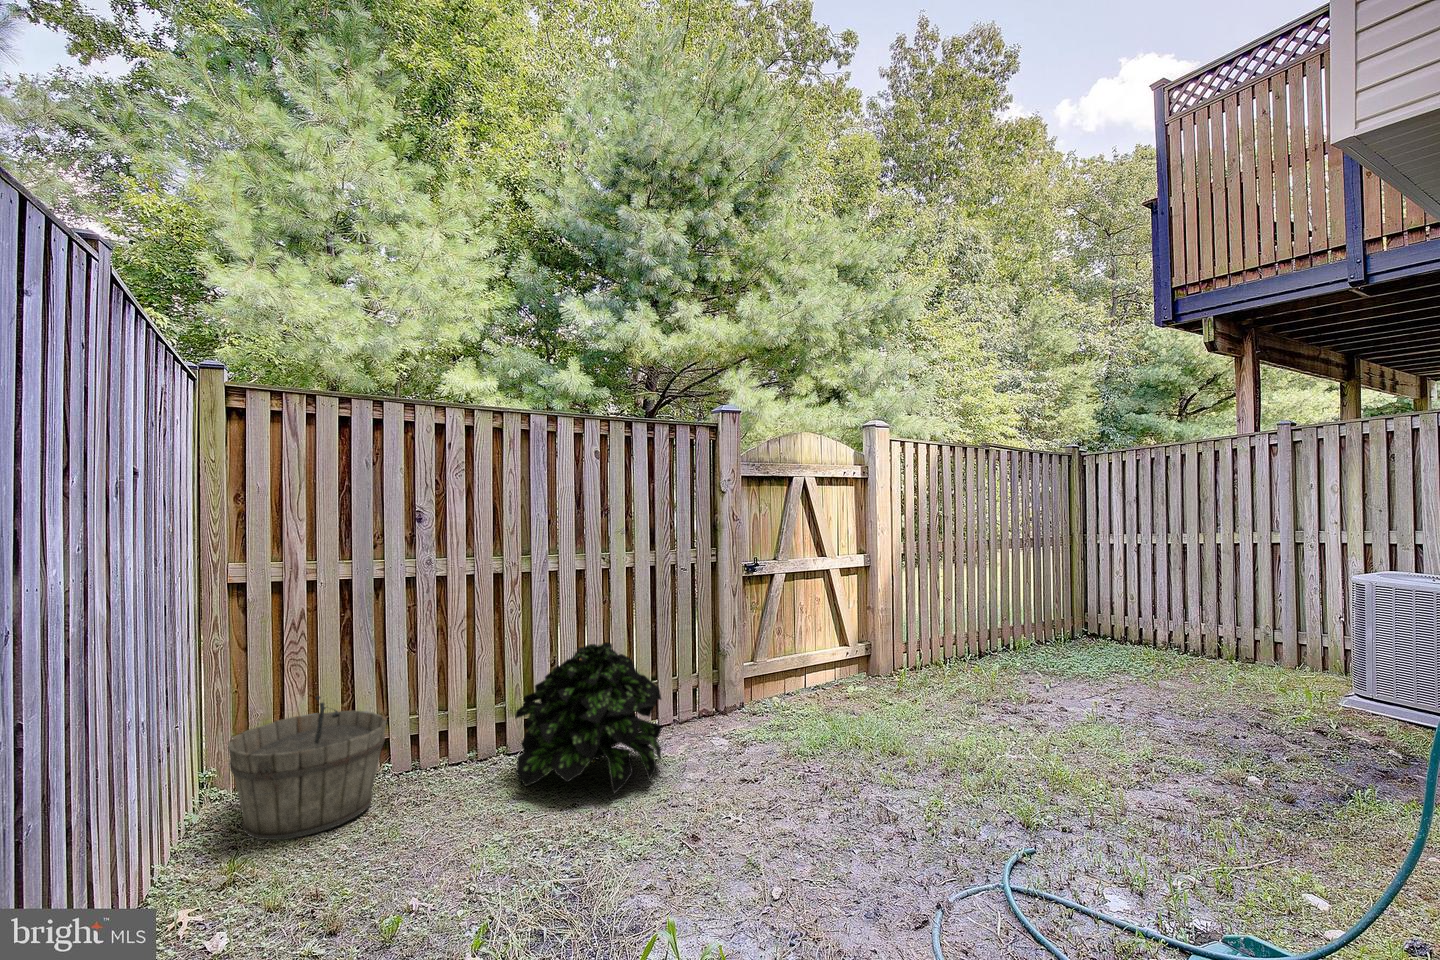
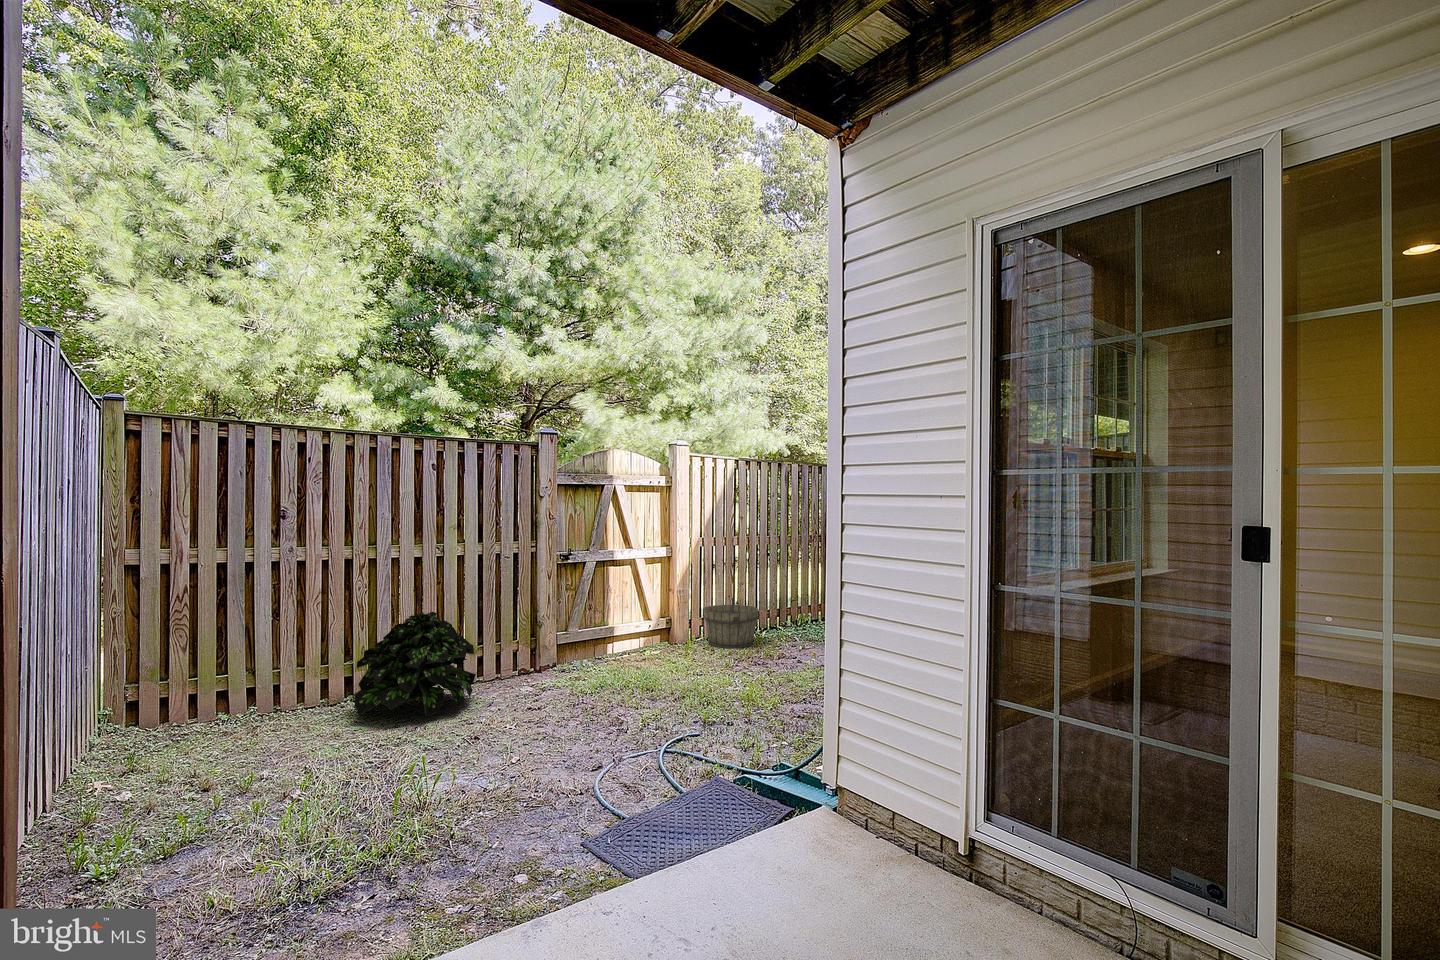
wooden bucket: present [228,696,387,840] -> present [704,596,759,648]

